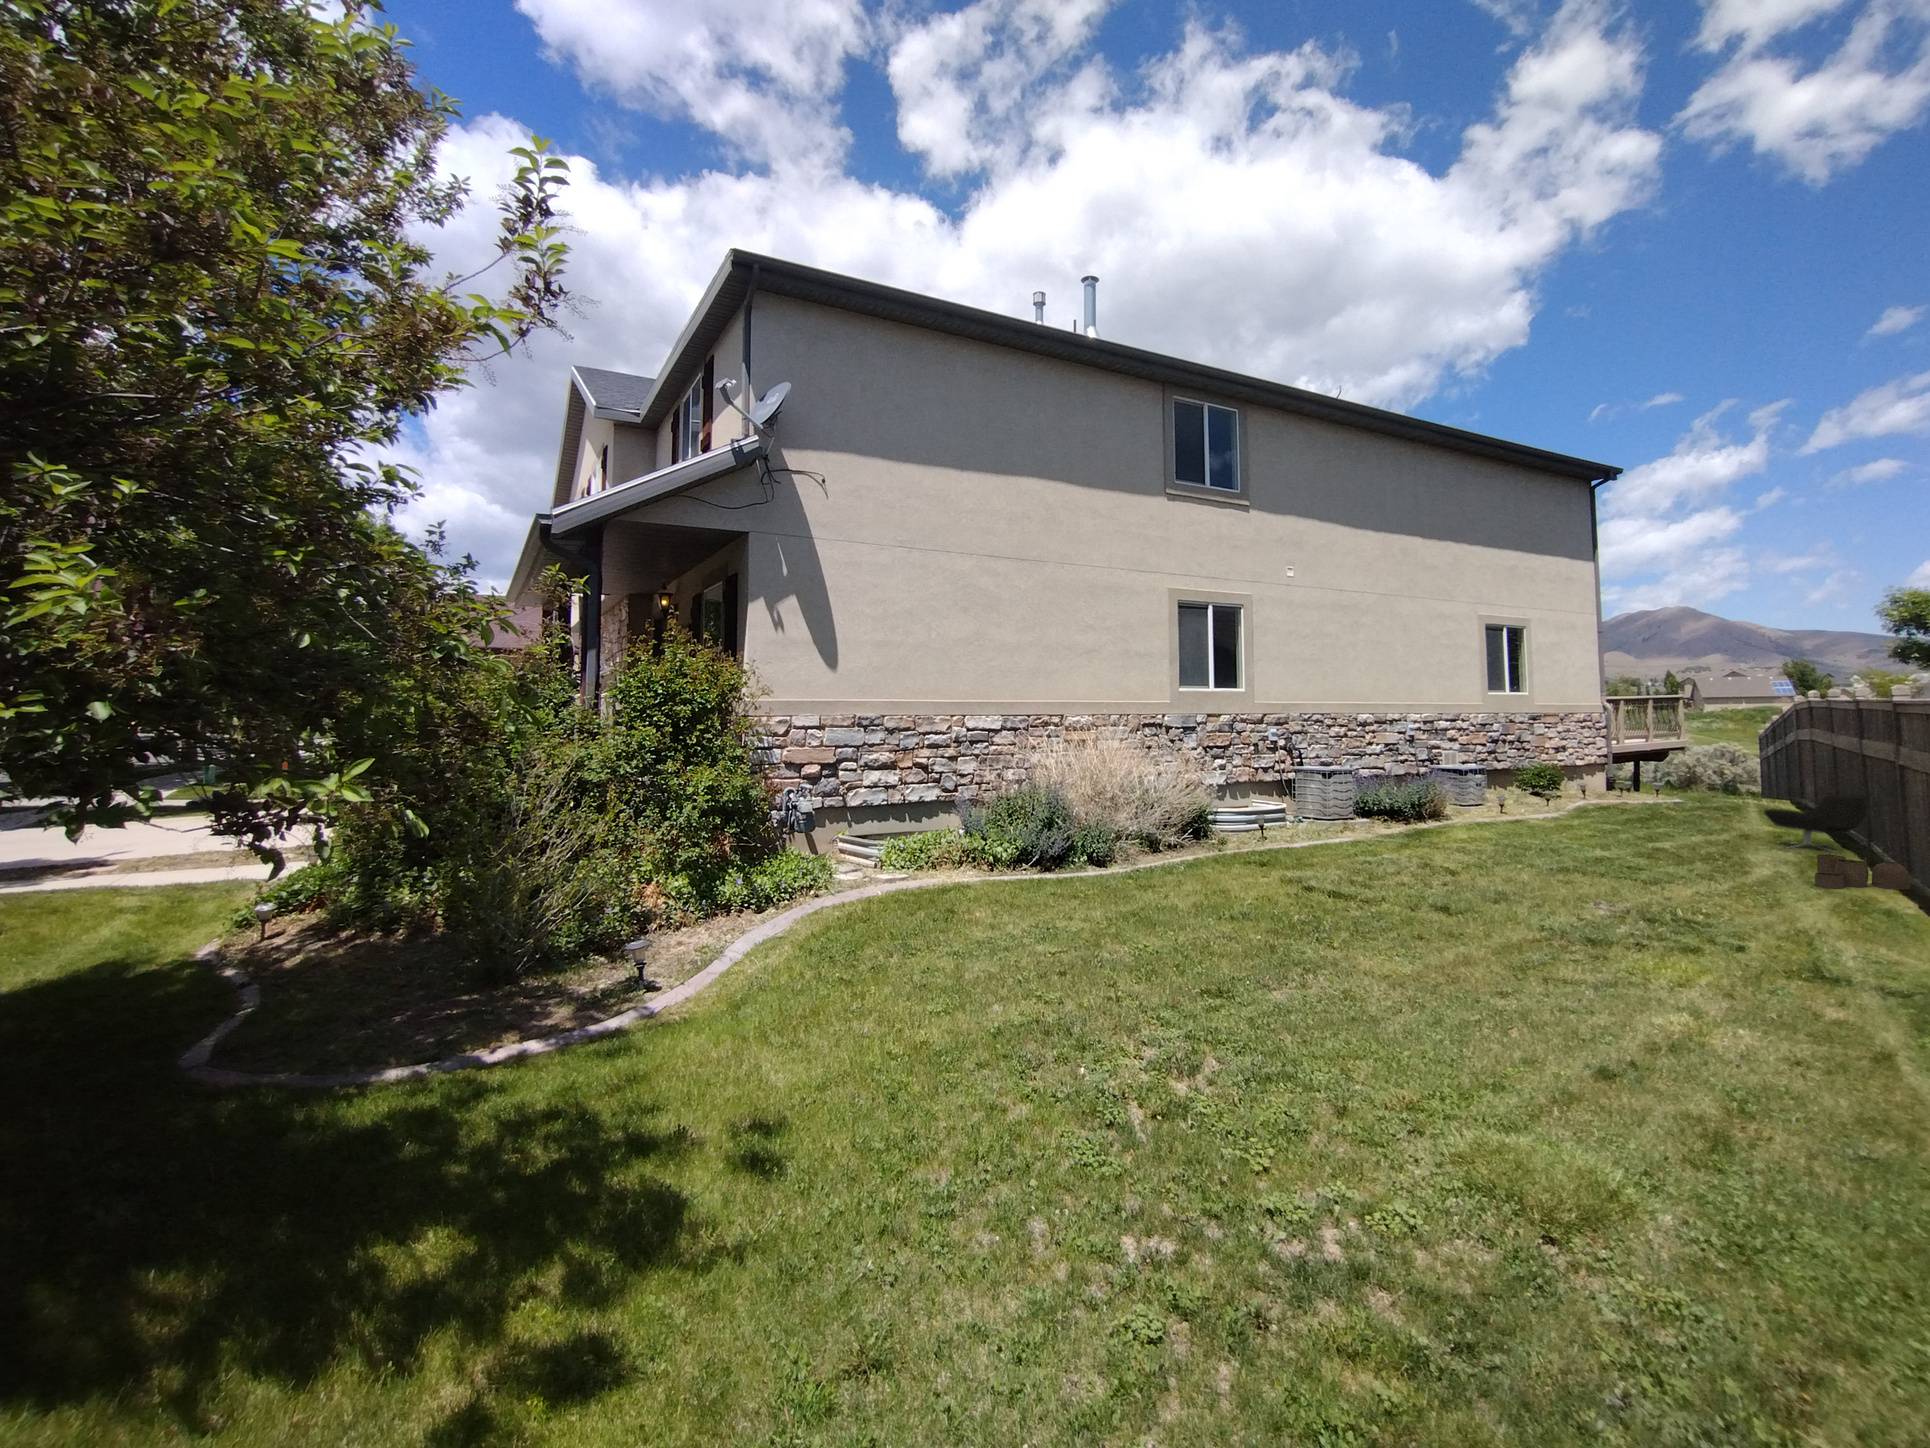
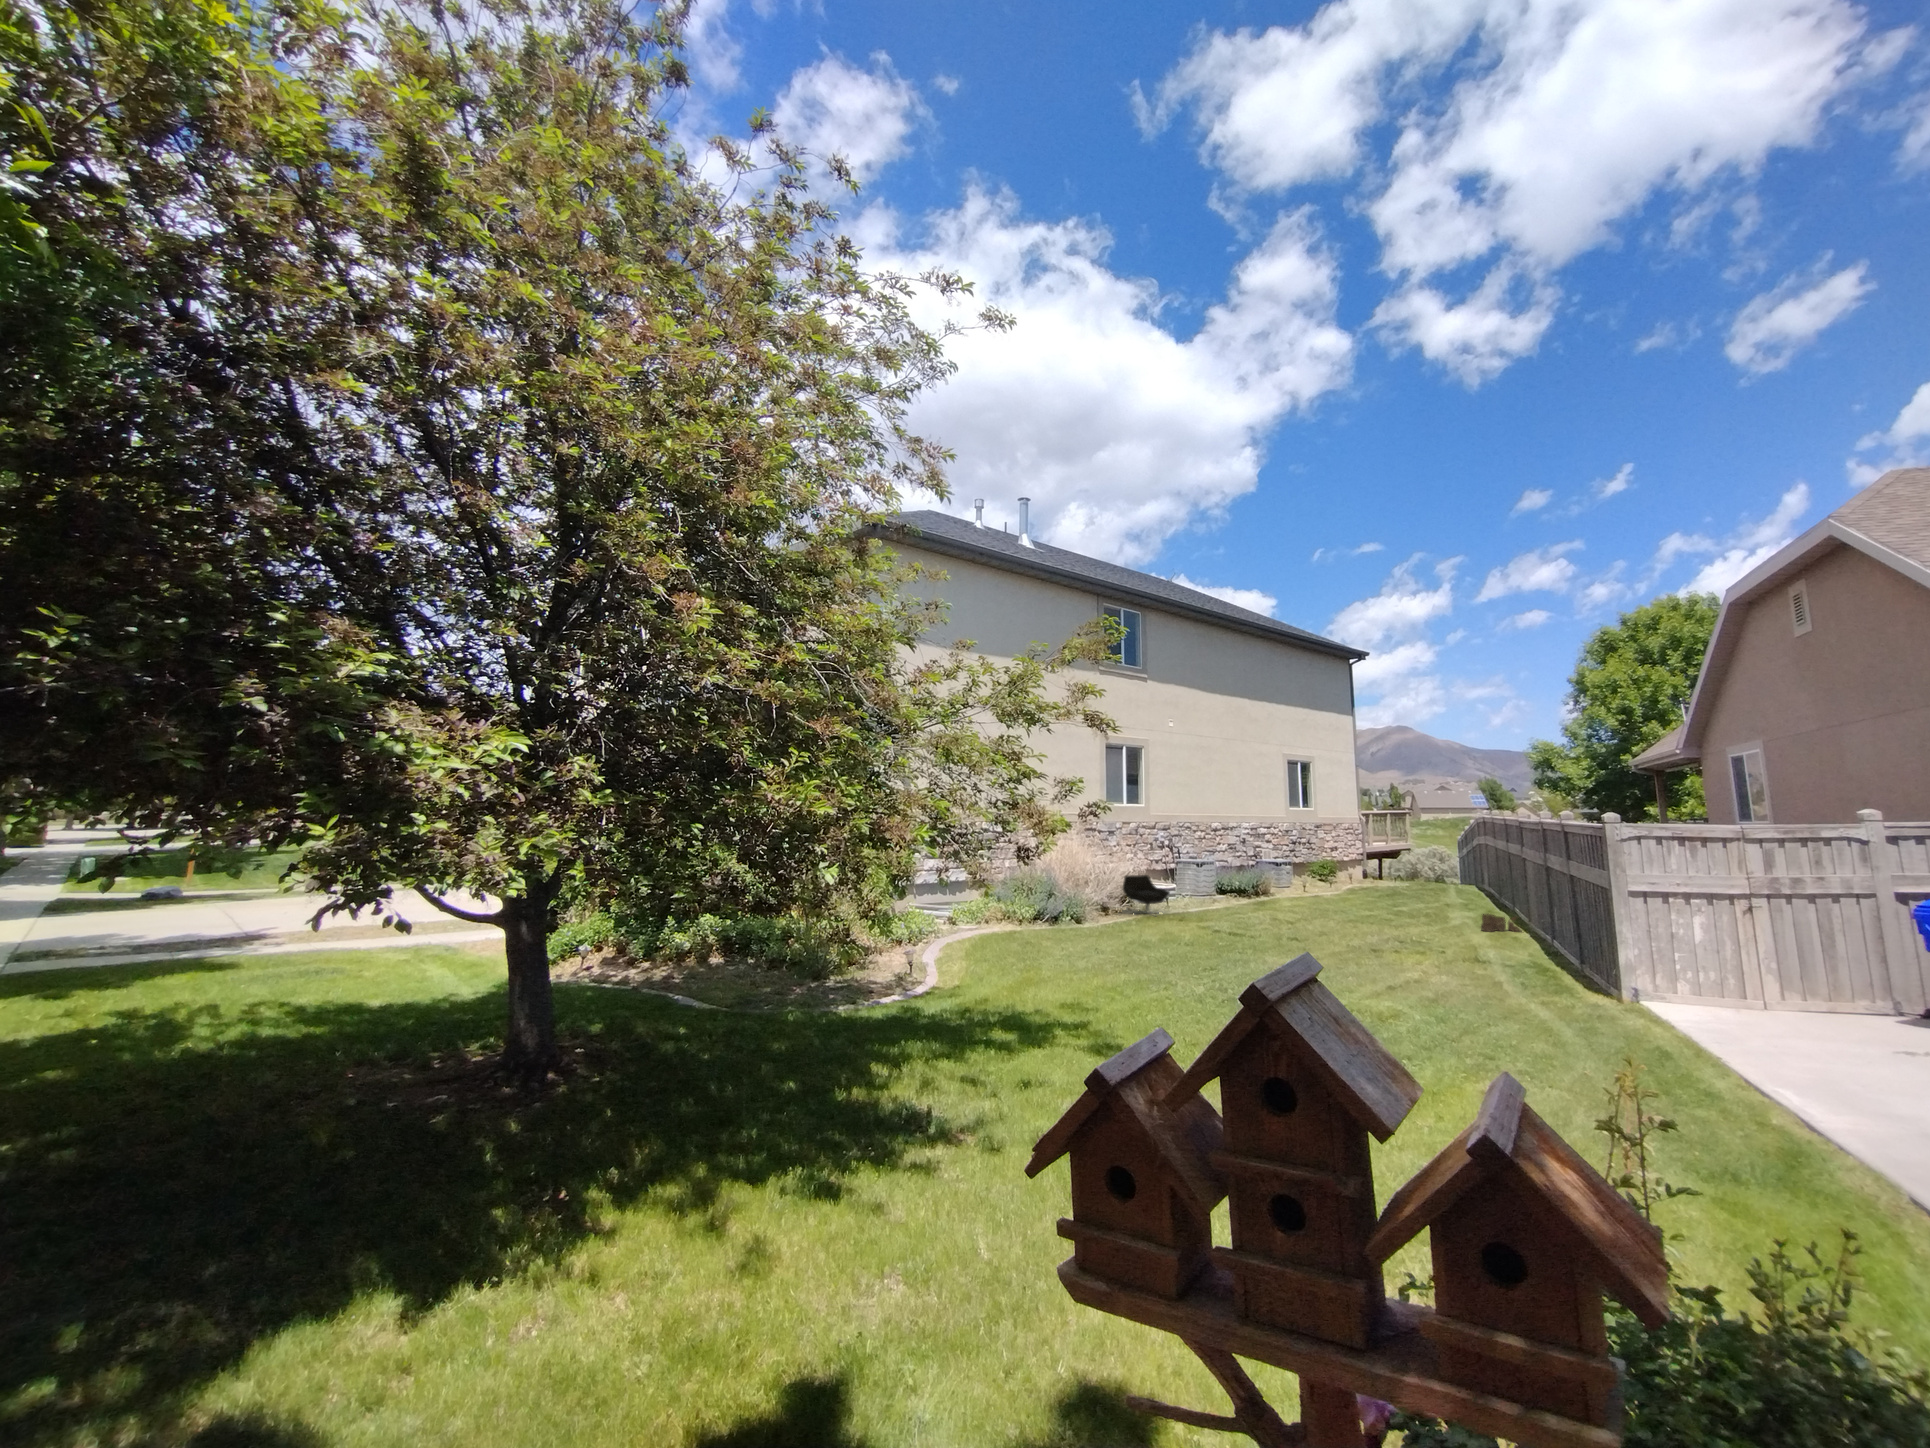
lounge chair: present [1764,794,1869,847] -> present [1123,875,1169,913]

